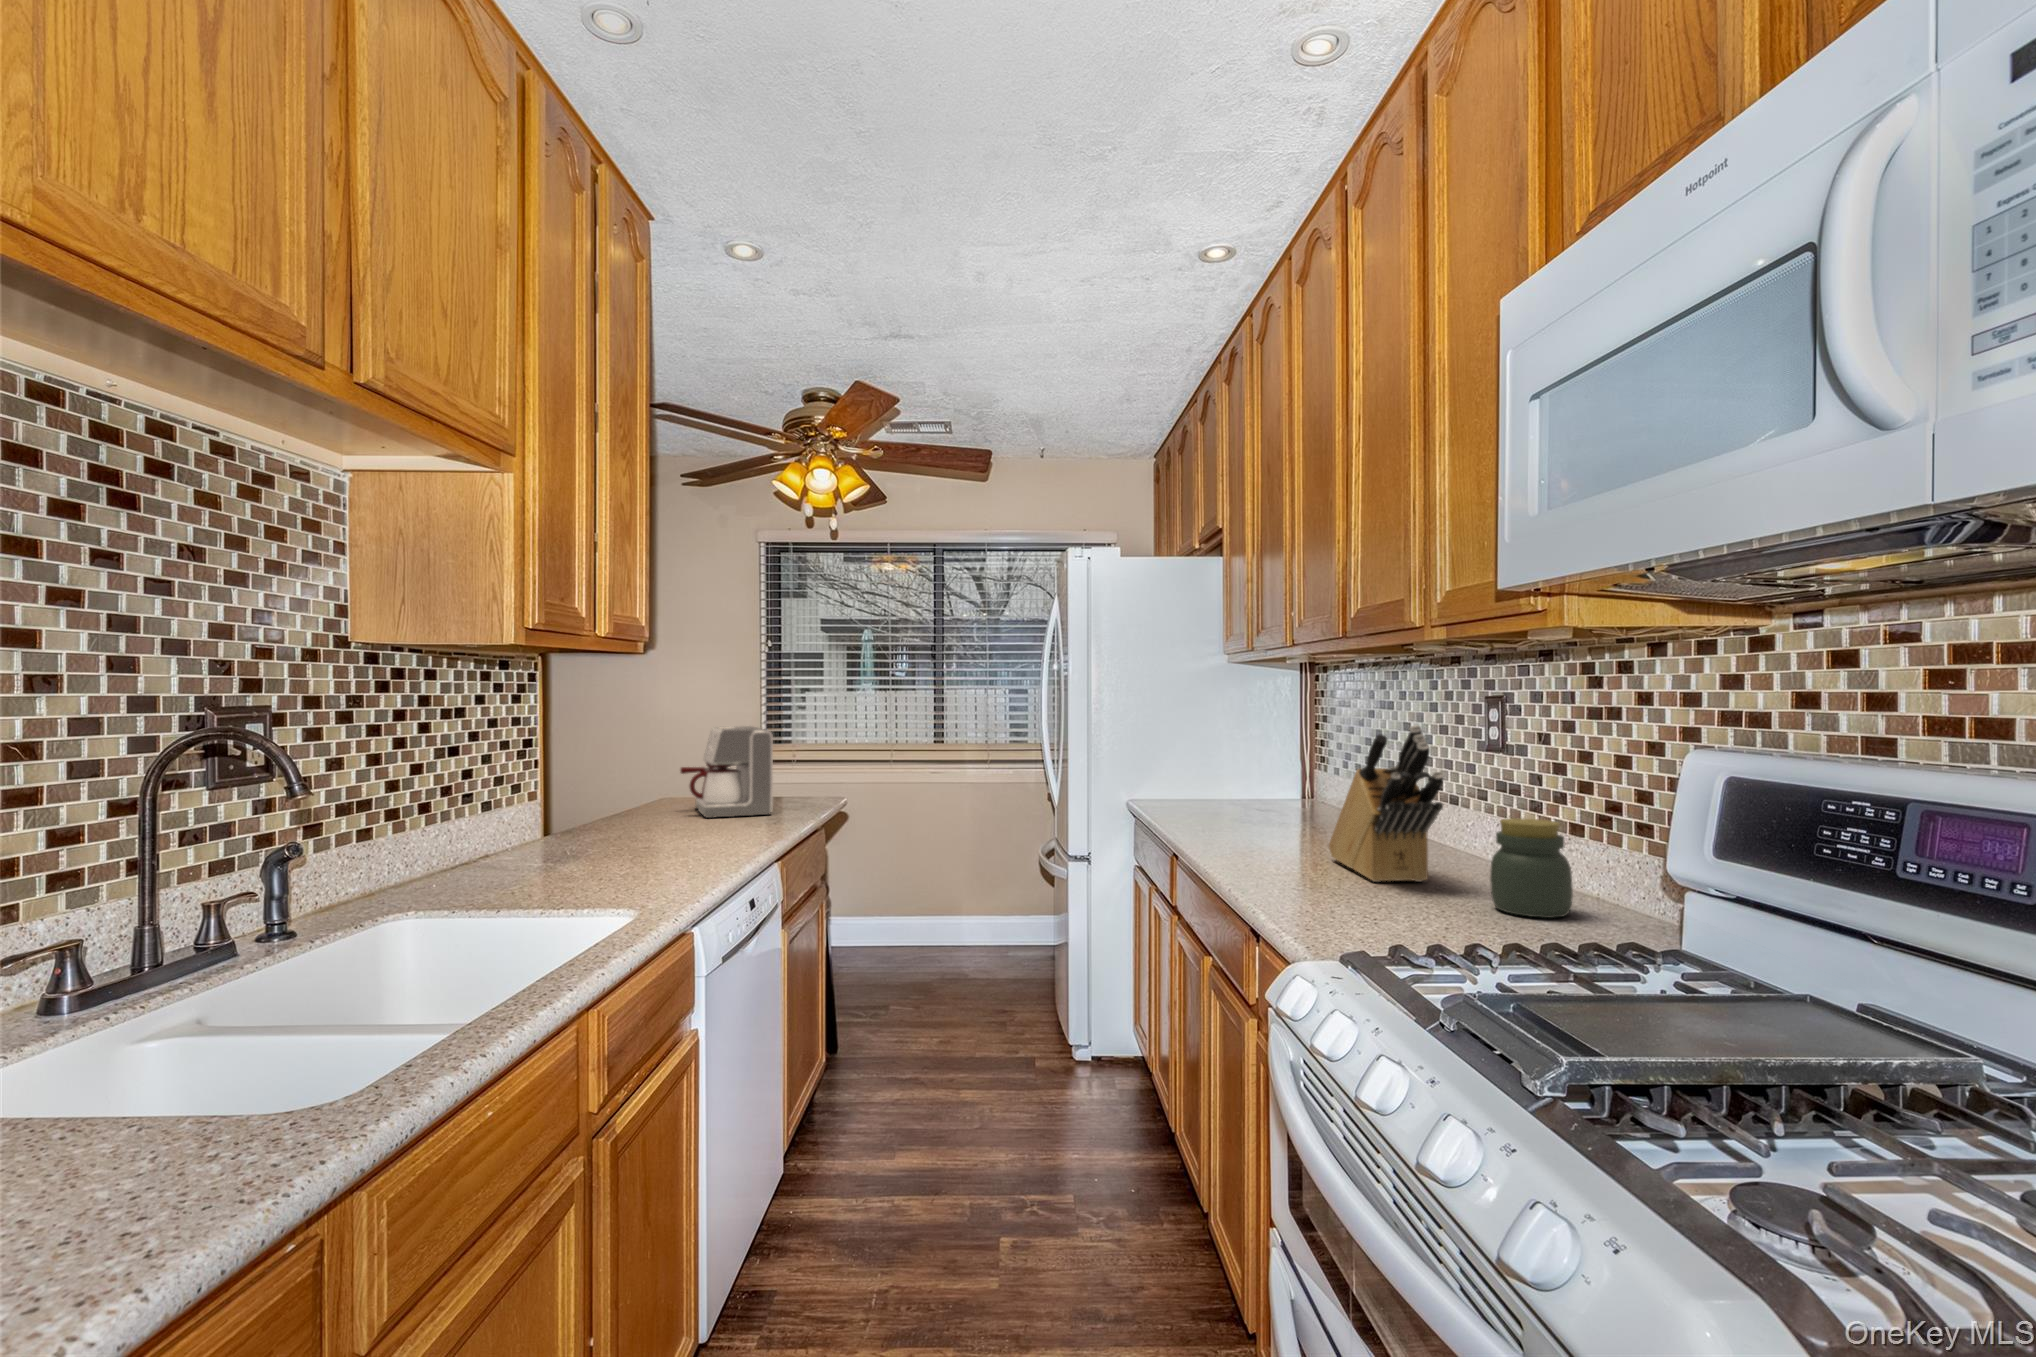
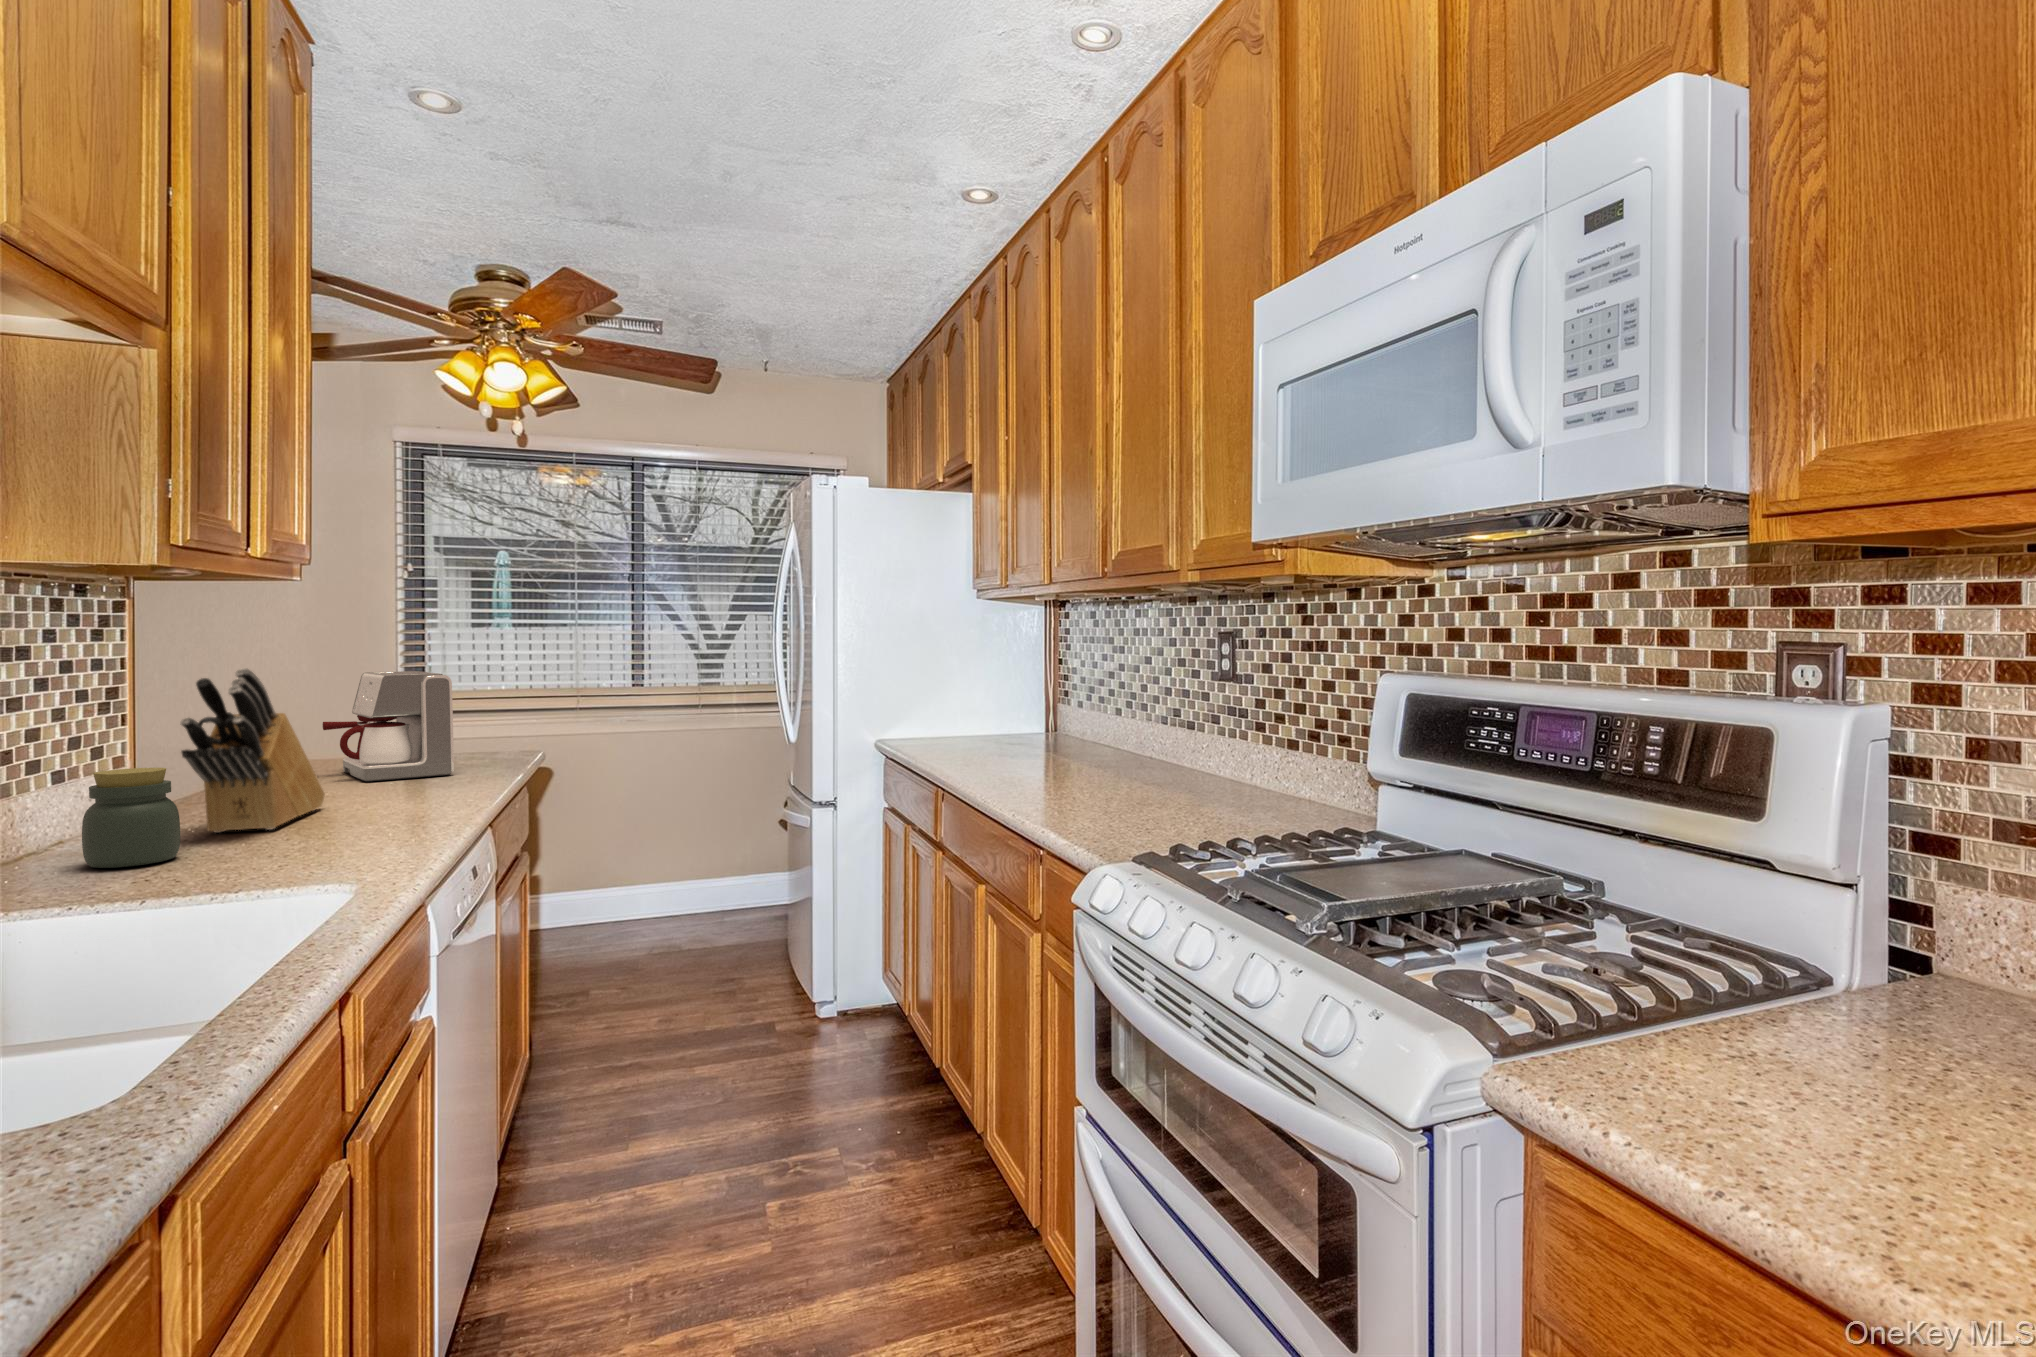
knife block: present [1329,725,1443,882] -> present [180,668,325,833]
jar: present [1490,818,1573,918] -> present [82,768,180,868]

